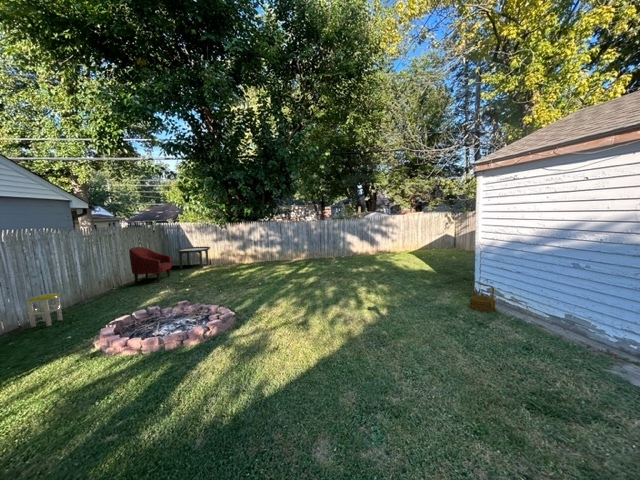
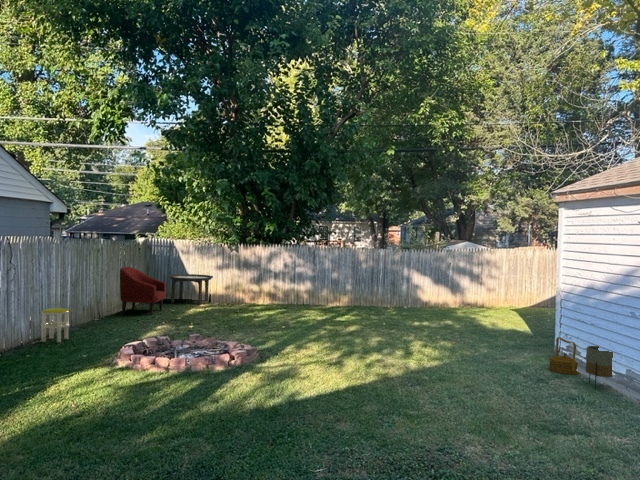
planter: none [510,290,539,328] -> present [586,346,613,389]

